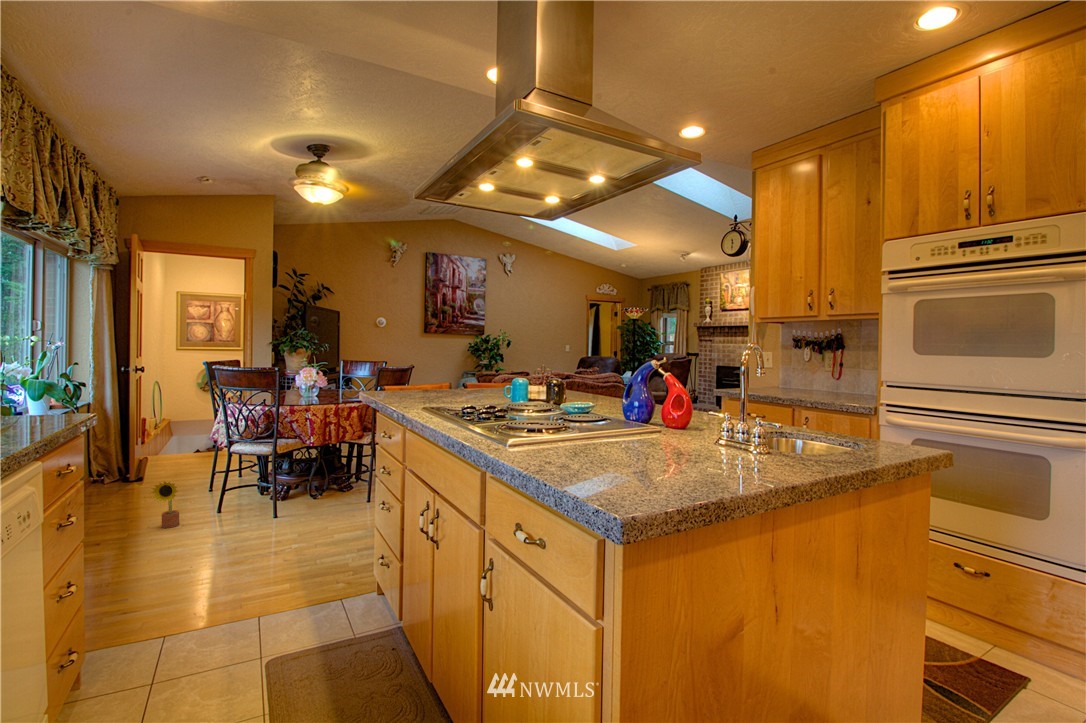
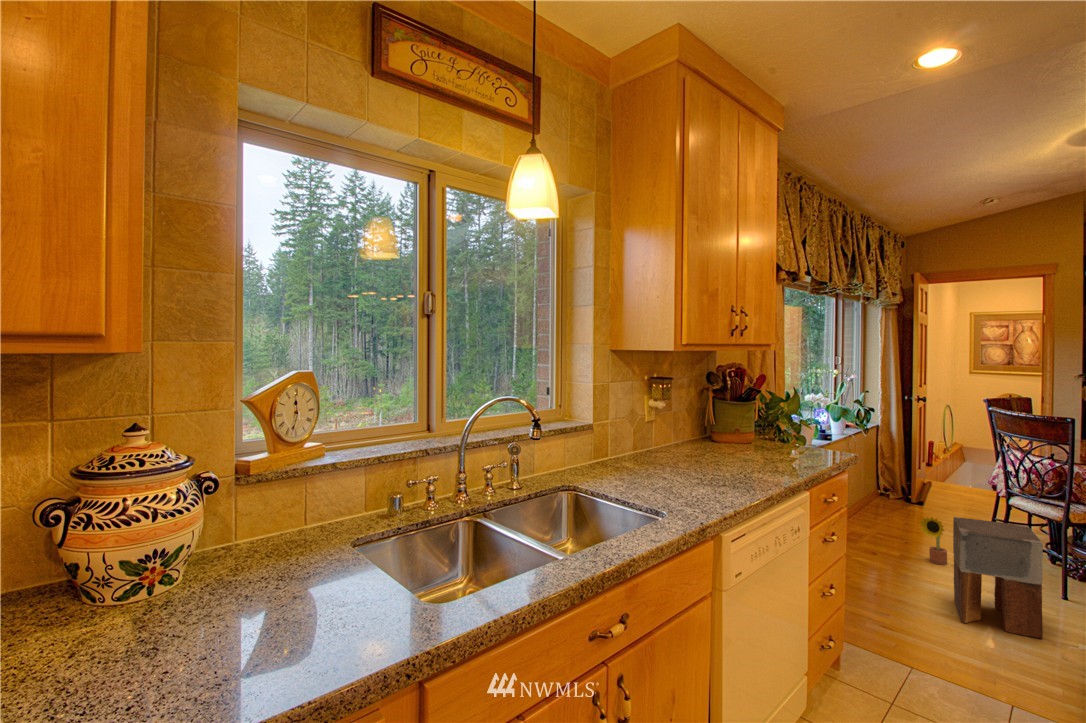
stool: none [192,463,268,569] -> present [953,517,1043,639]

